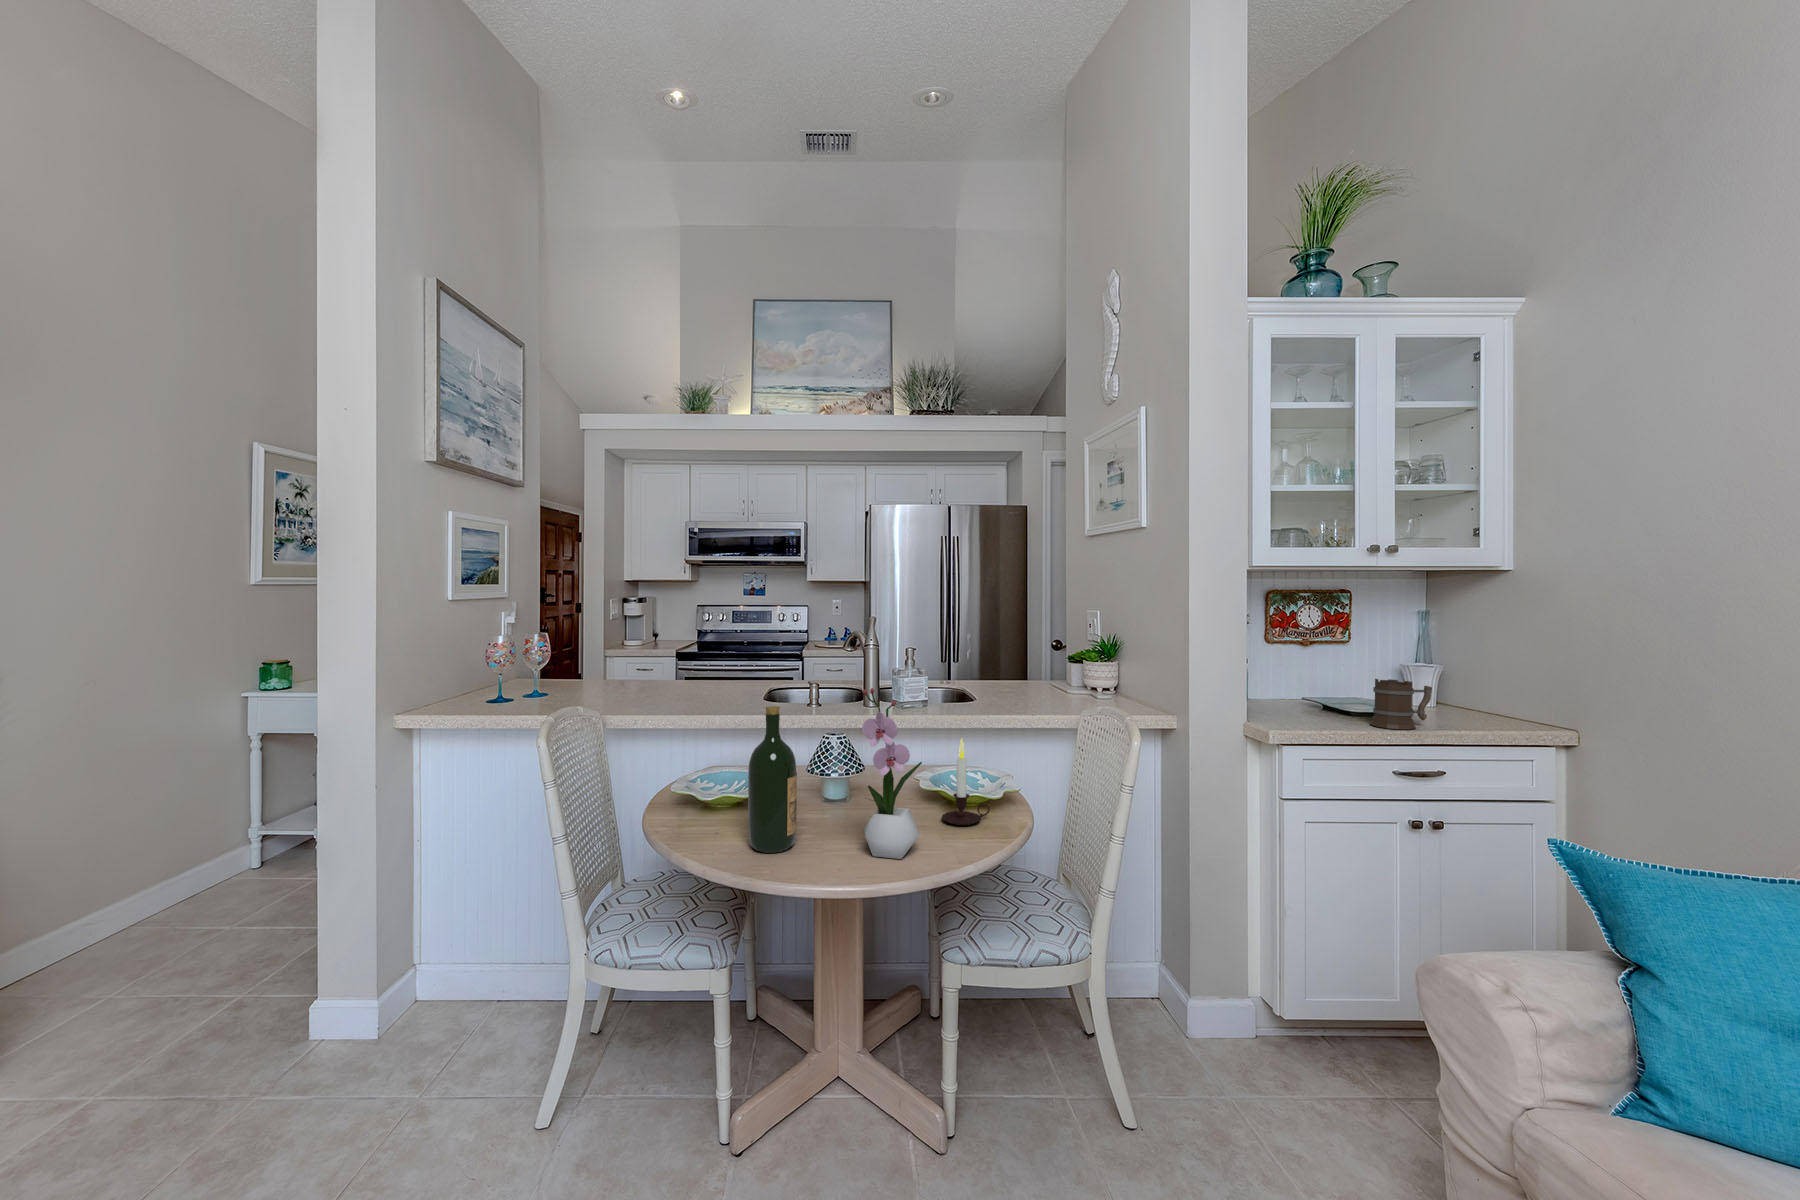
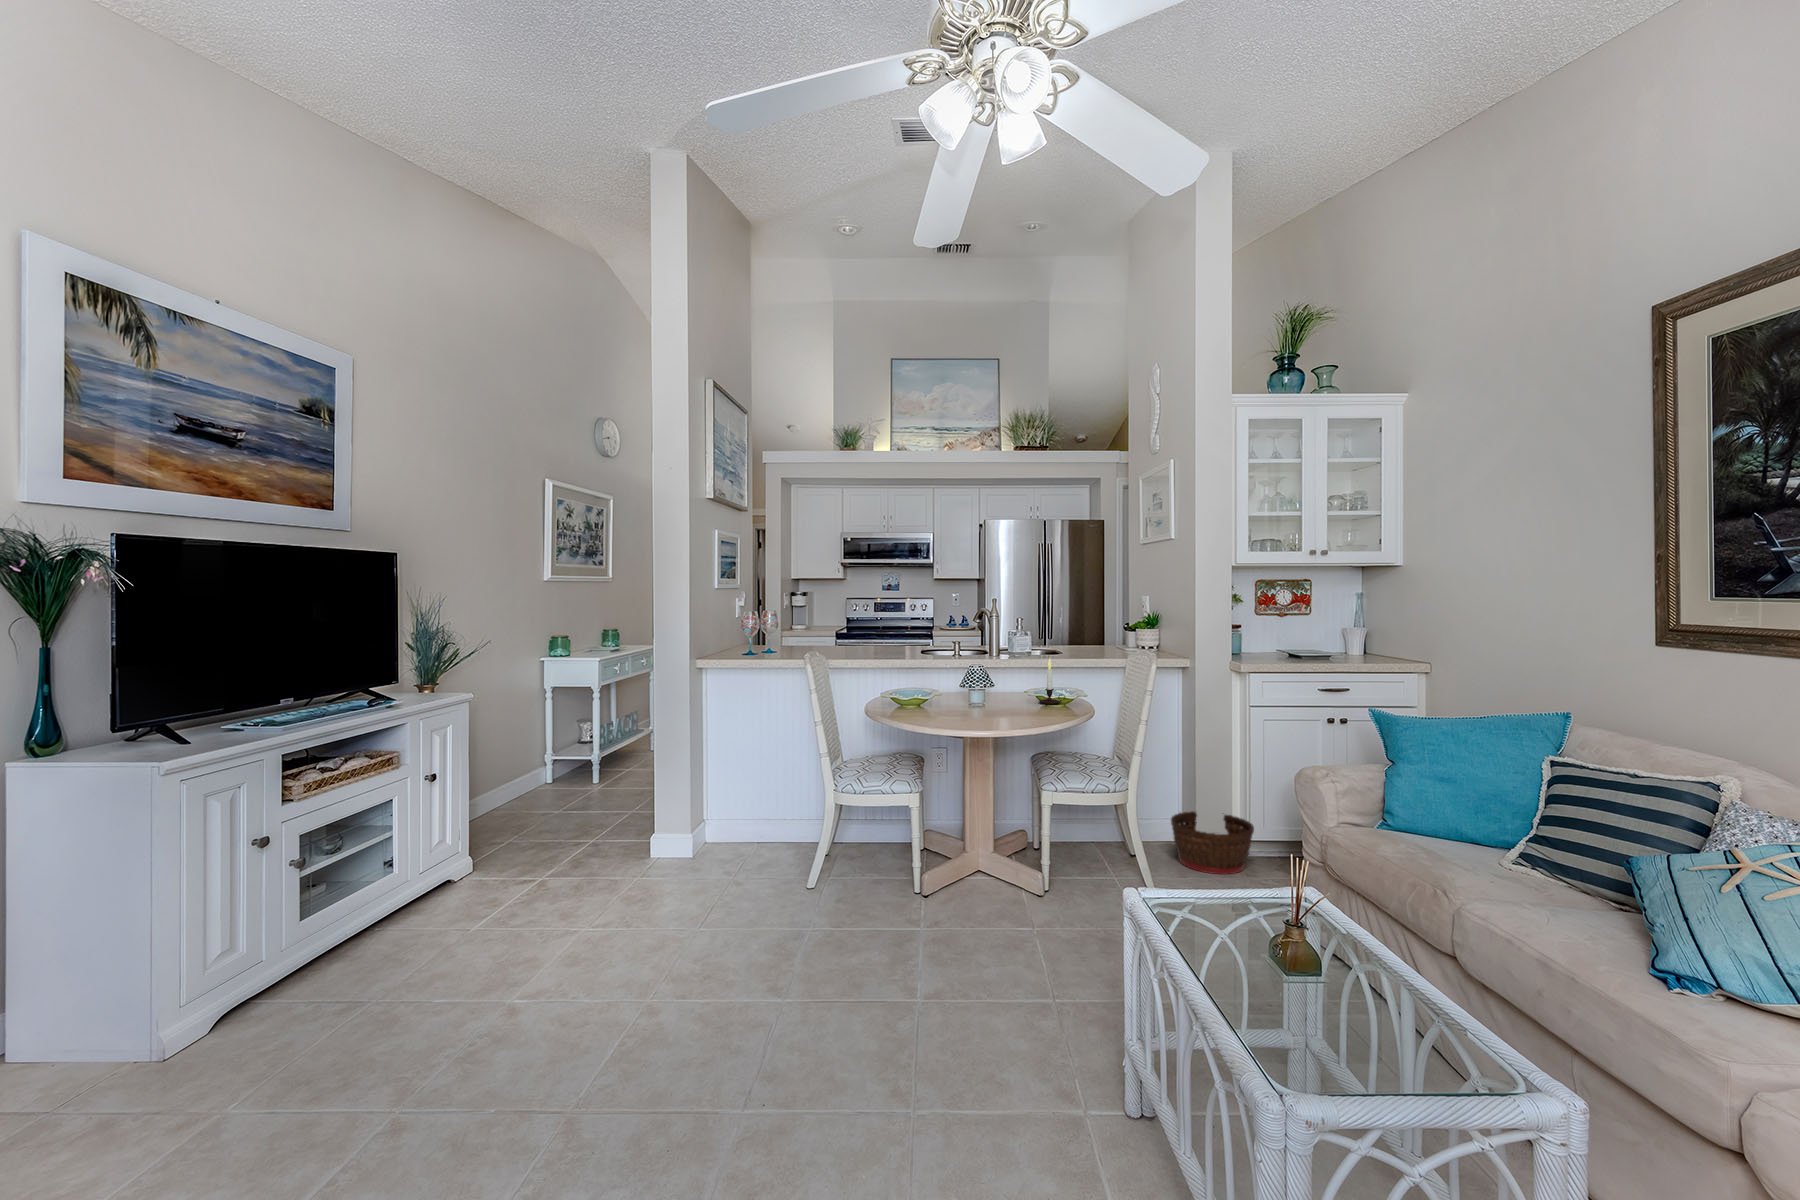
mug: present [1370,679,1432,729] -> none [1305,633,1344,662]
flower arrangement: present [862,688,922,859] -> none [999,626,1029,711]
wine bottle: present [748,706,797,853] -> none [940,636,964,708]
basket: none [1164,976,1311,1117] -> present [1171,811,1254,874]

